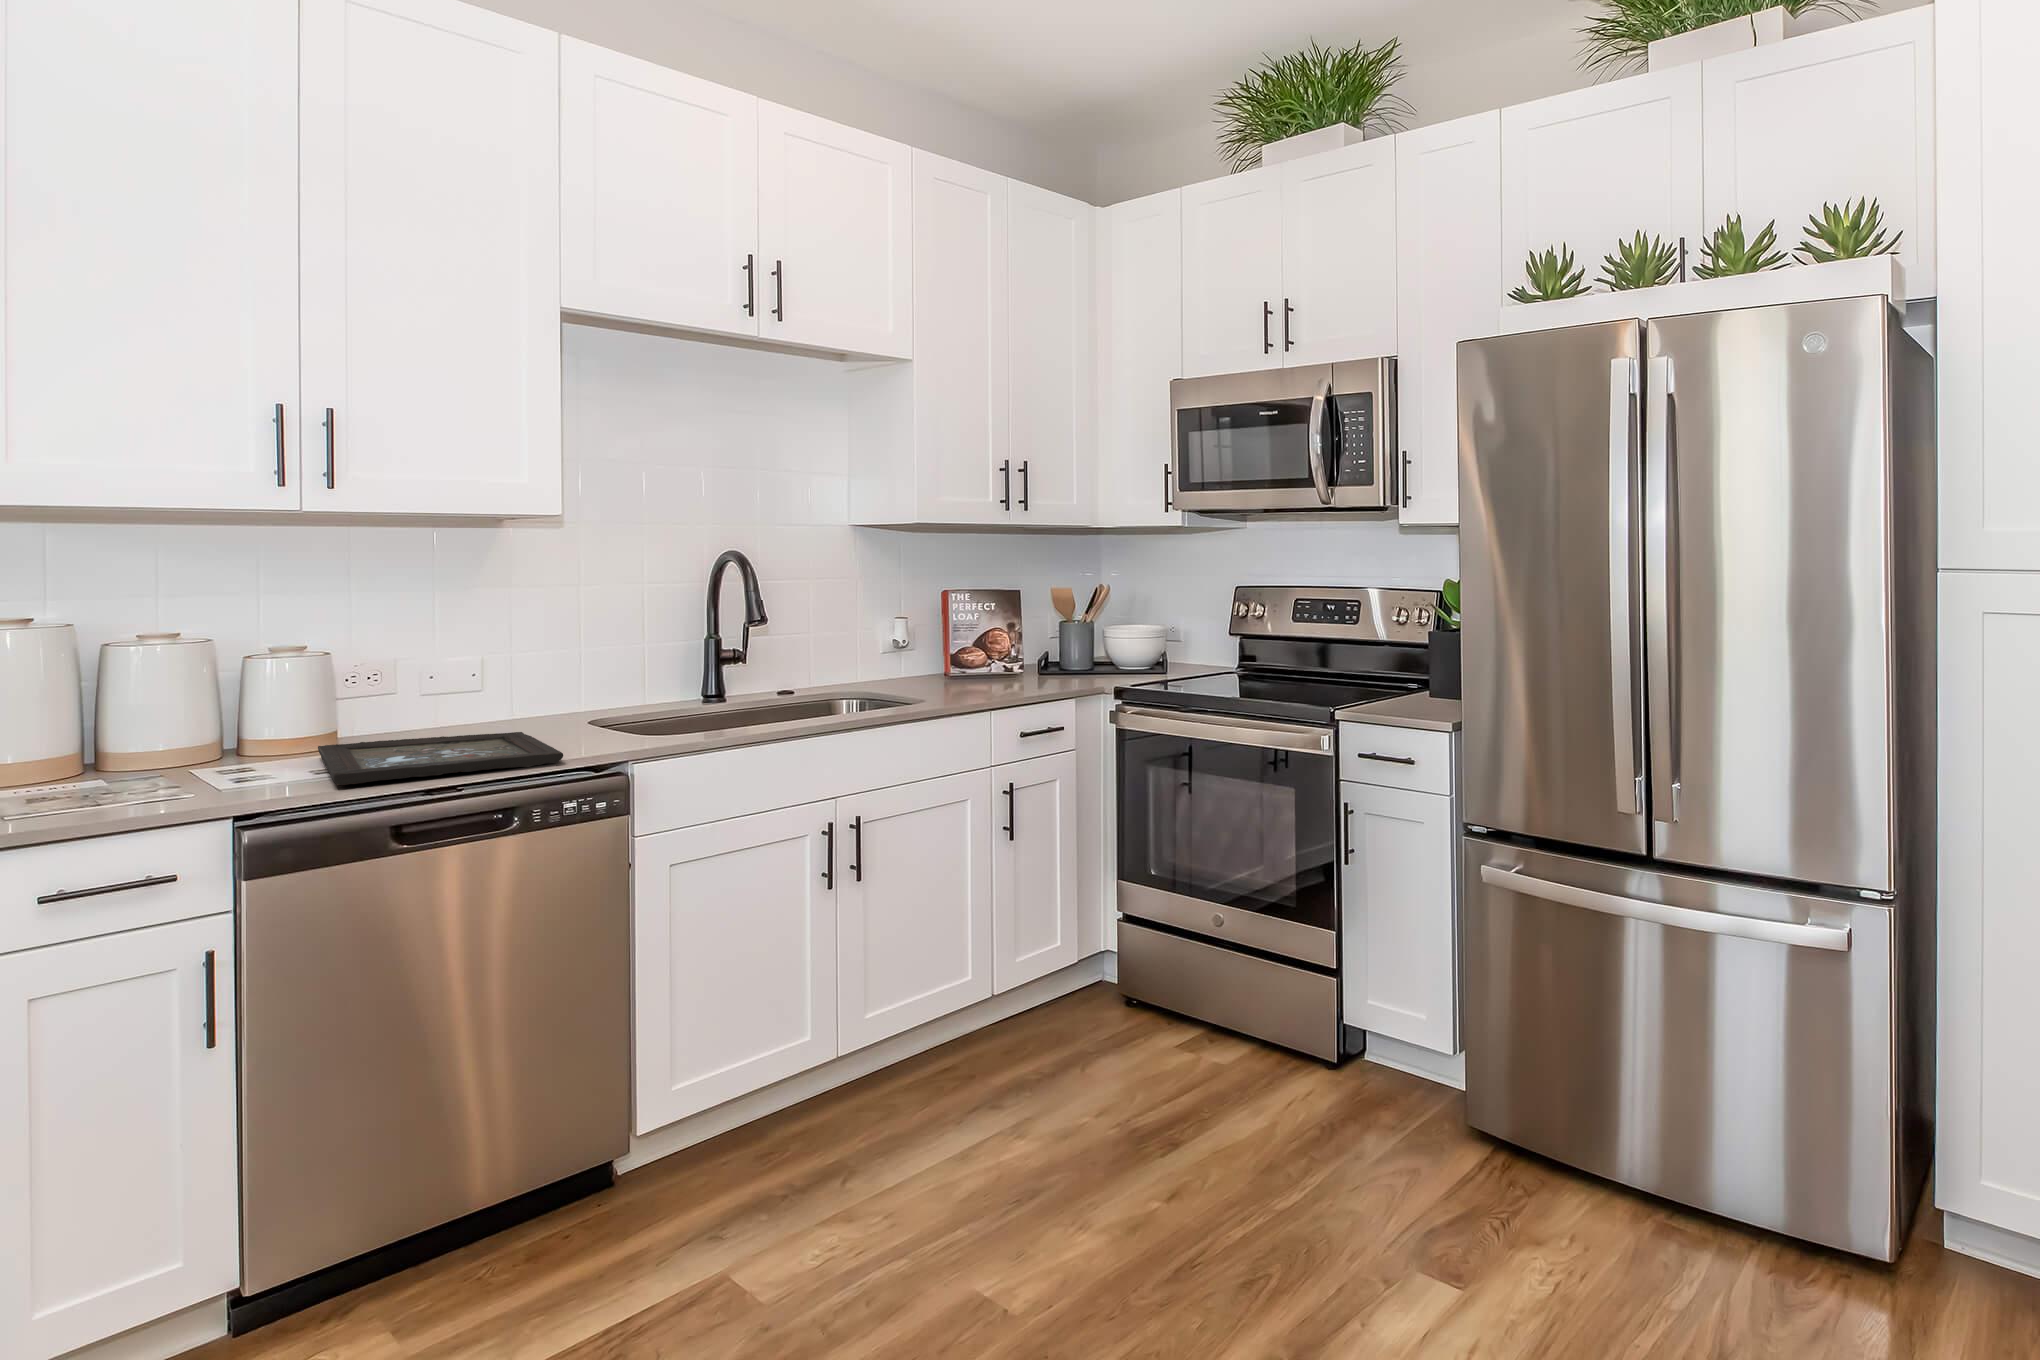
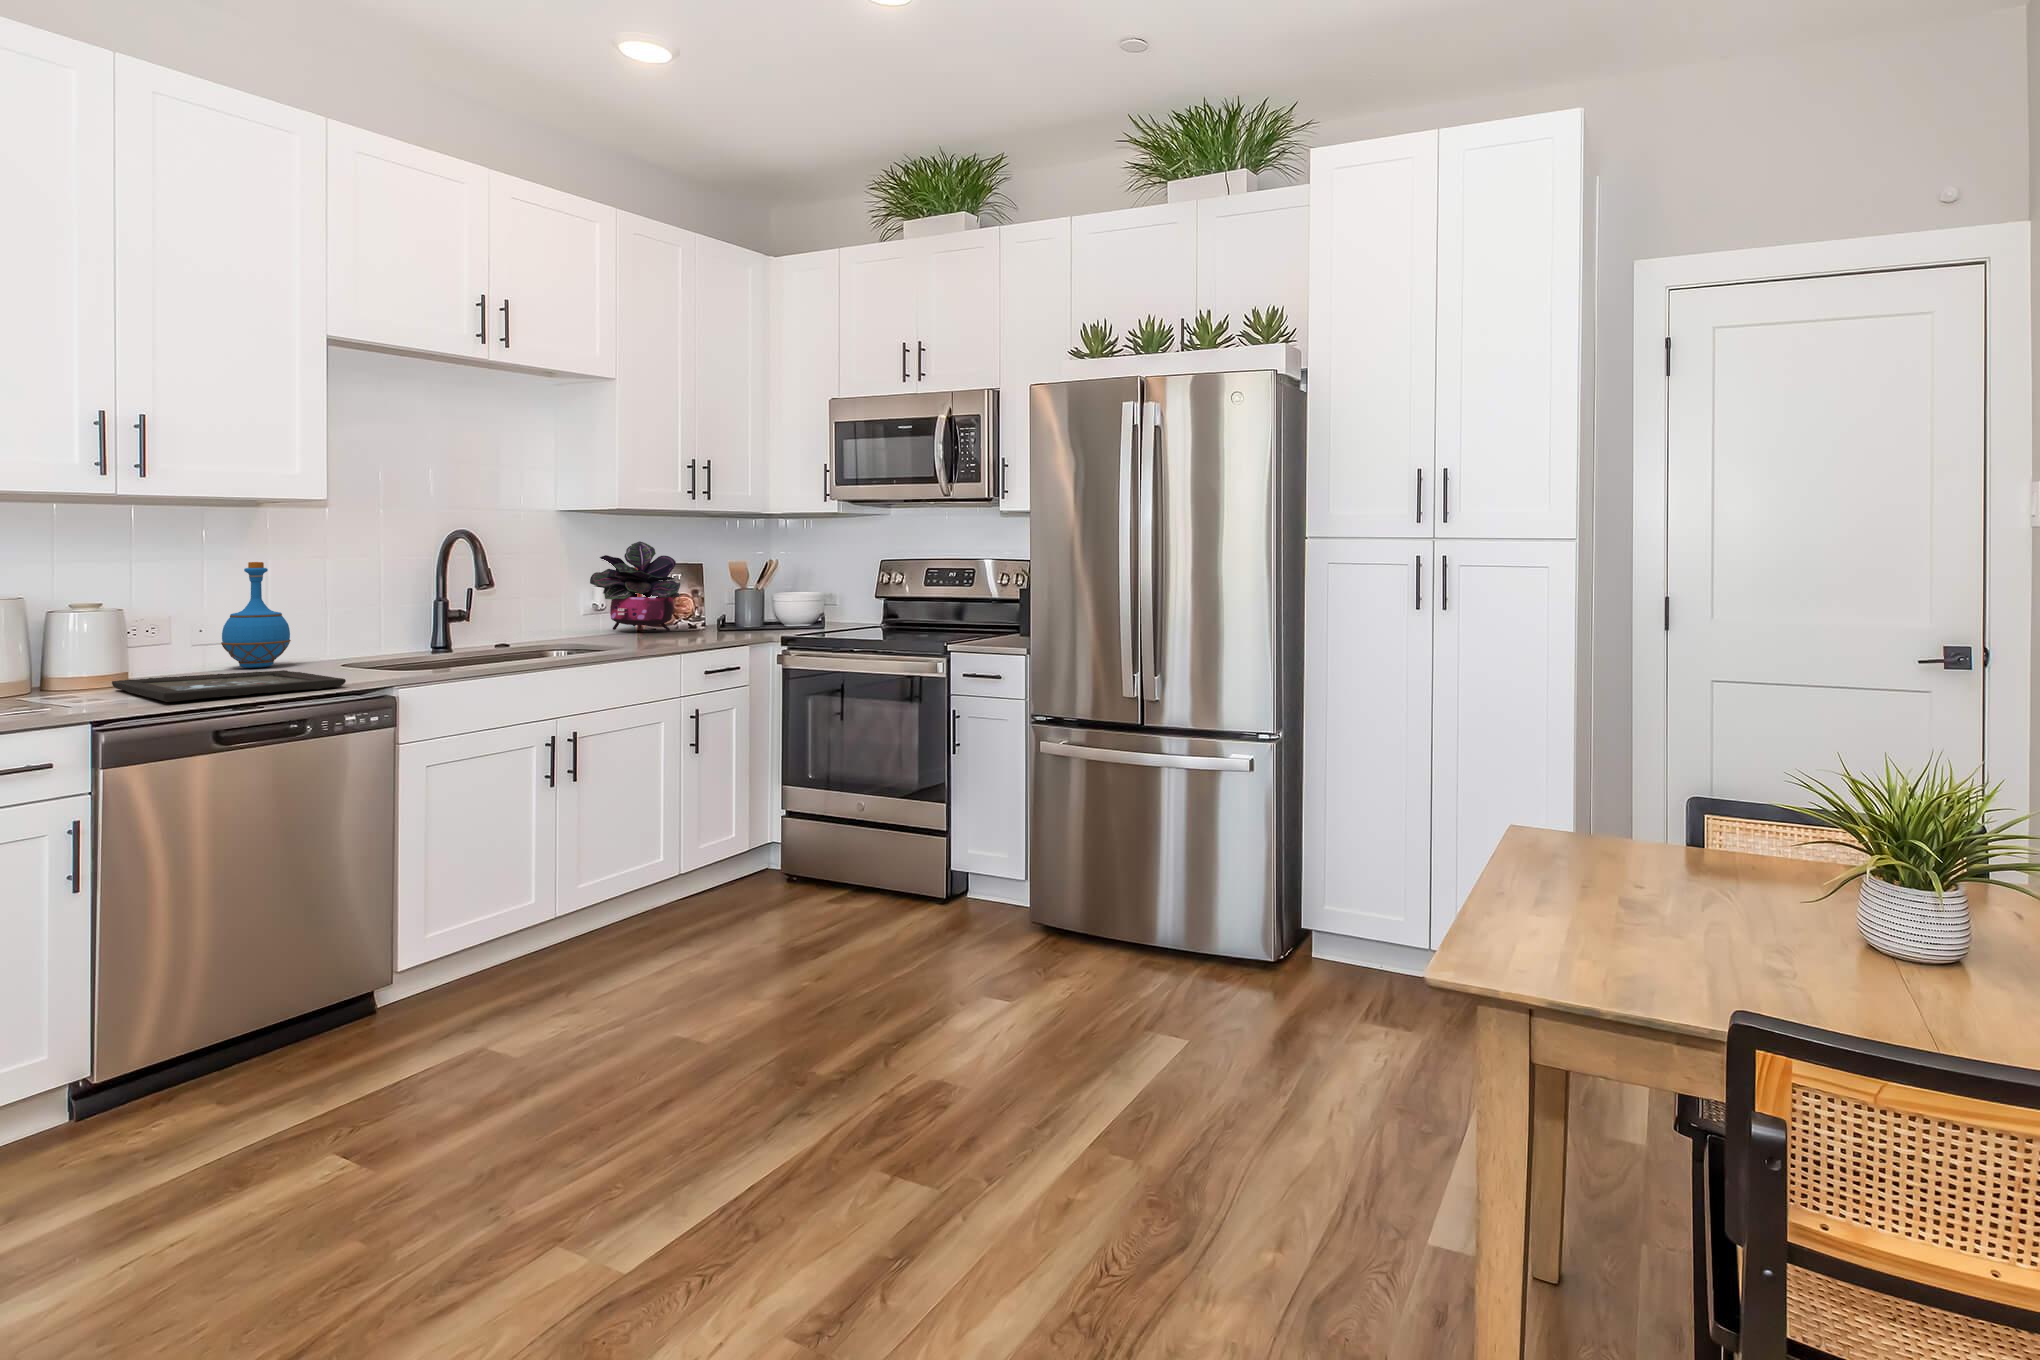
potted plant: none [891,564,993,676] -> present [590,541,680,631]
bottle: none [466,593,543,723] -> present [221,562,291,668]

